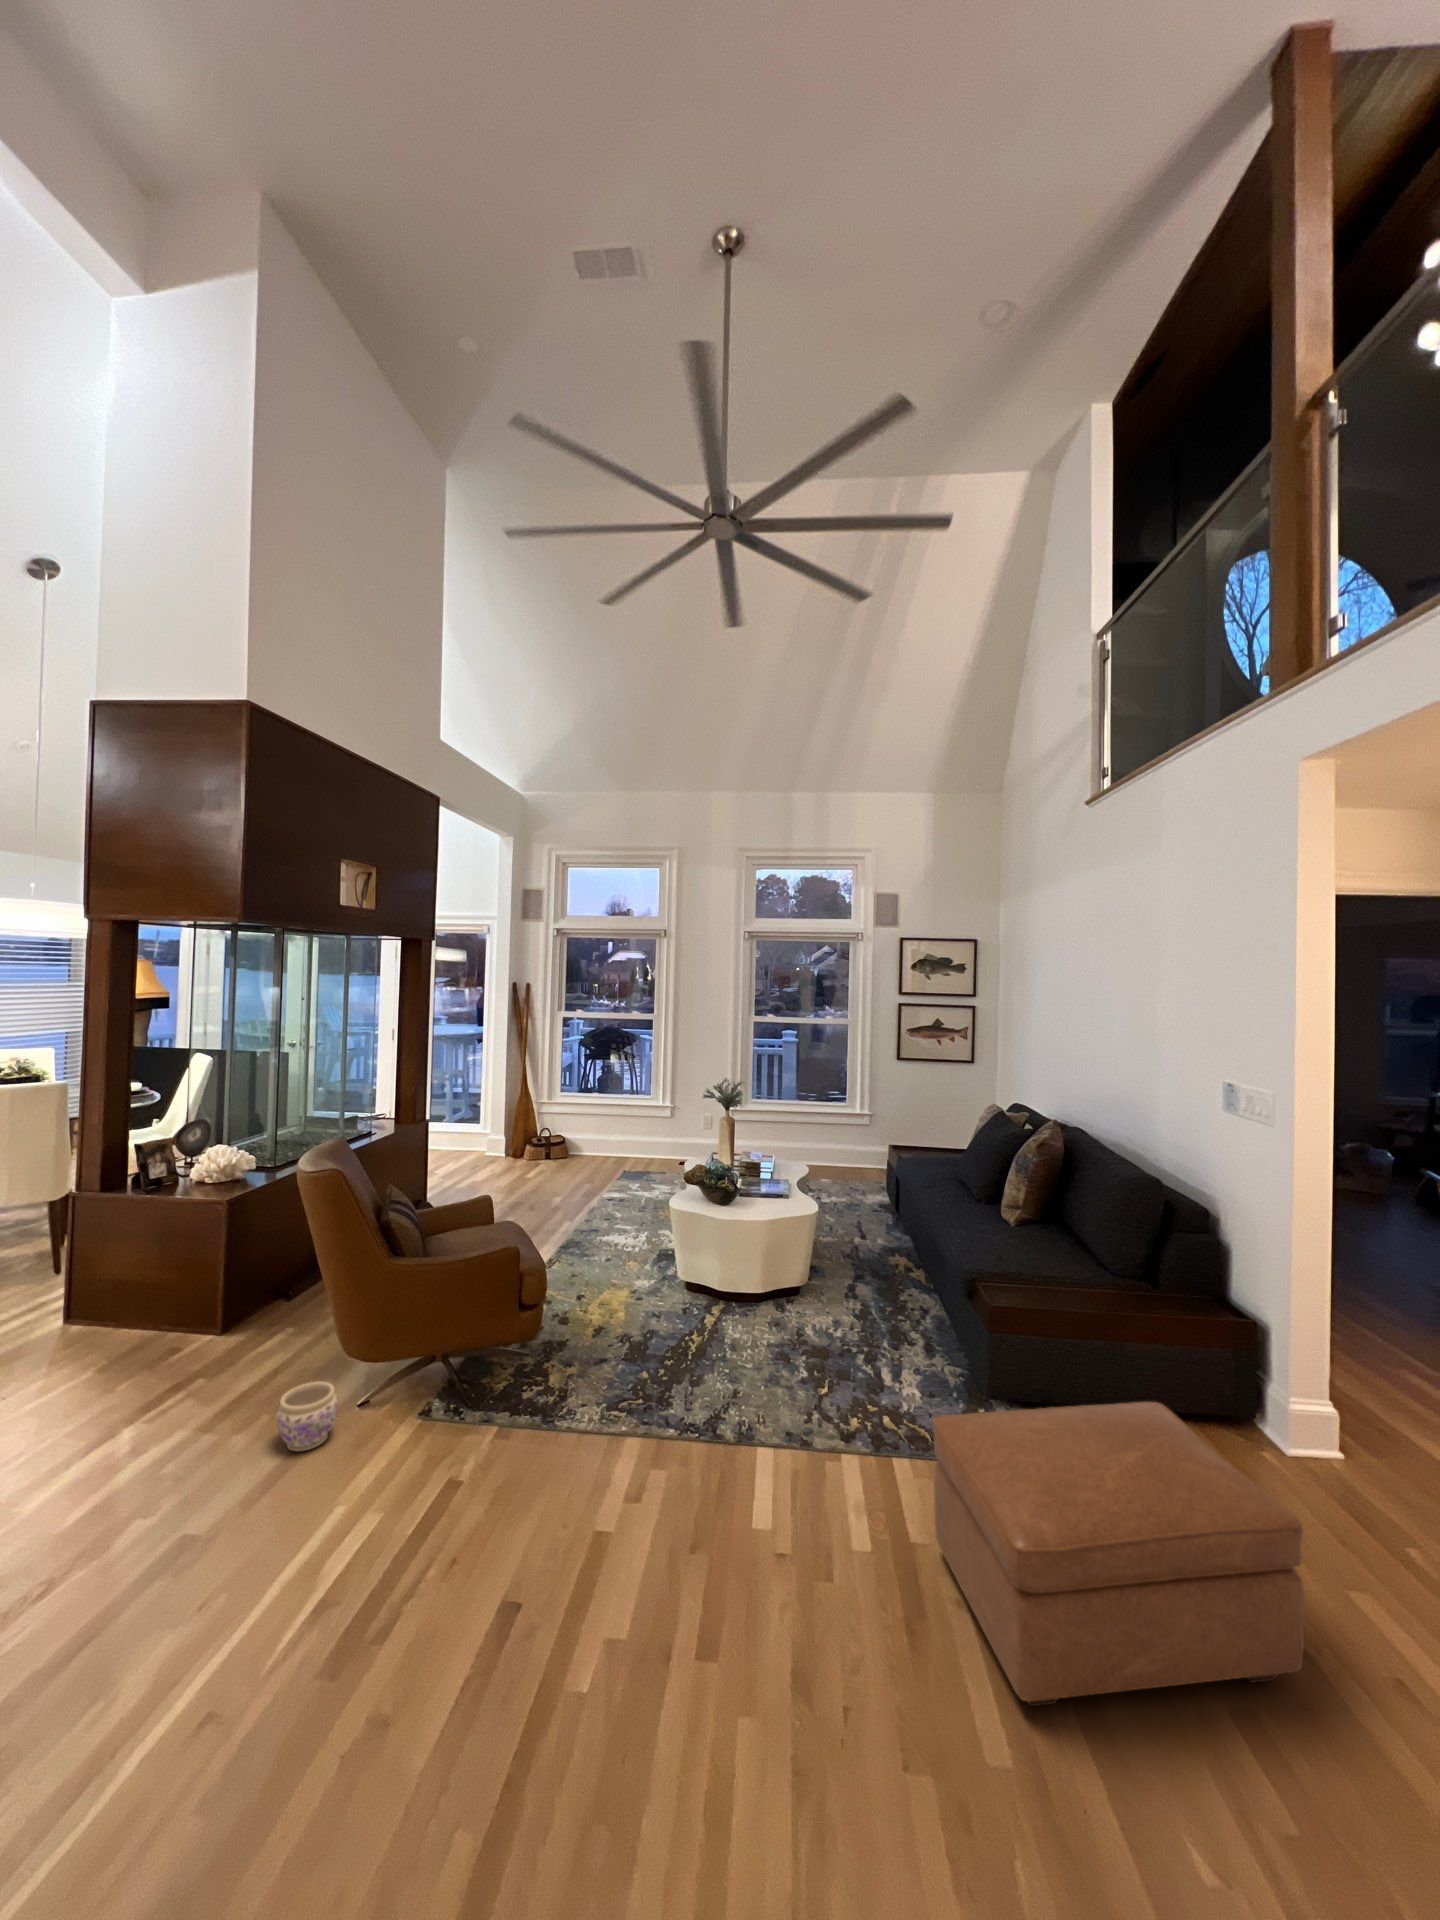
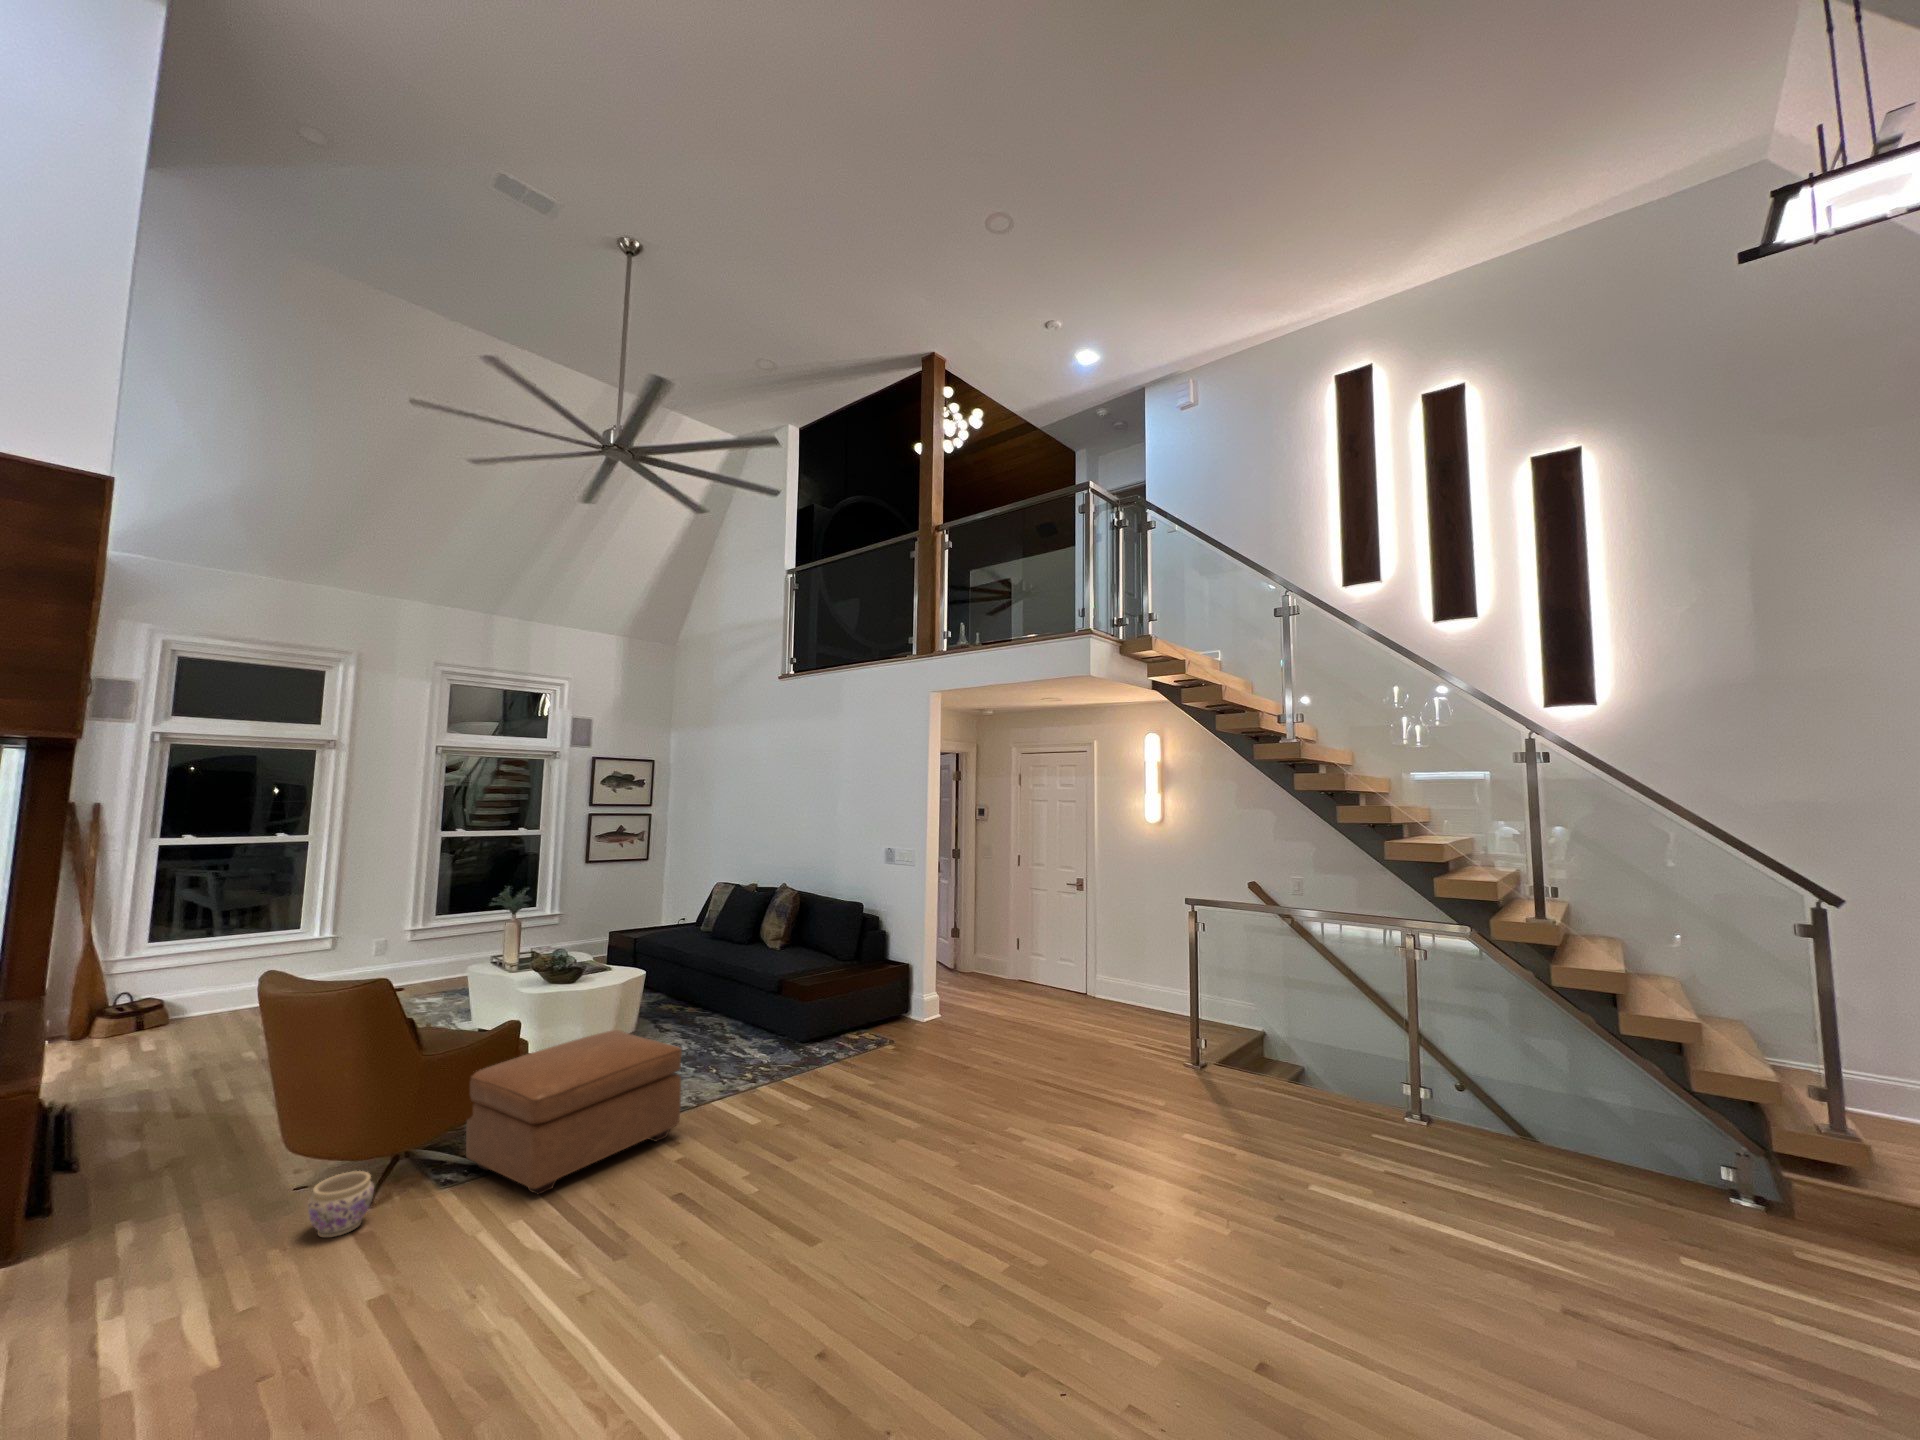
ottoman: present [933,1401,1304,1706] -> present [466,1030,682,1194]

